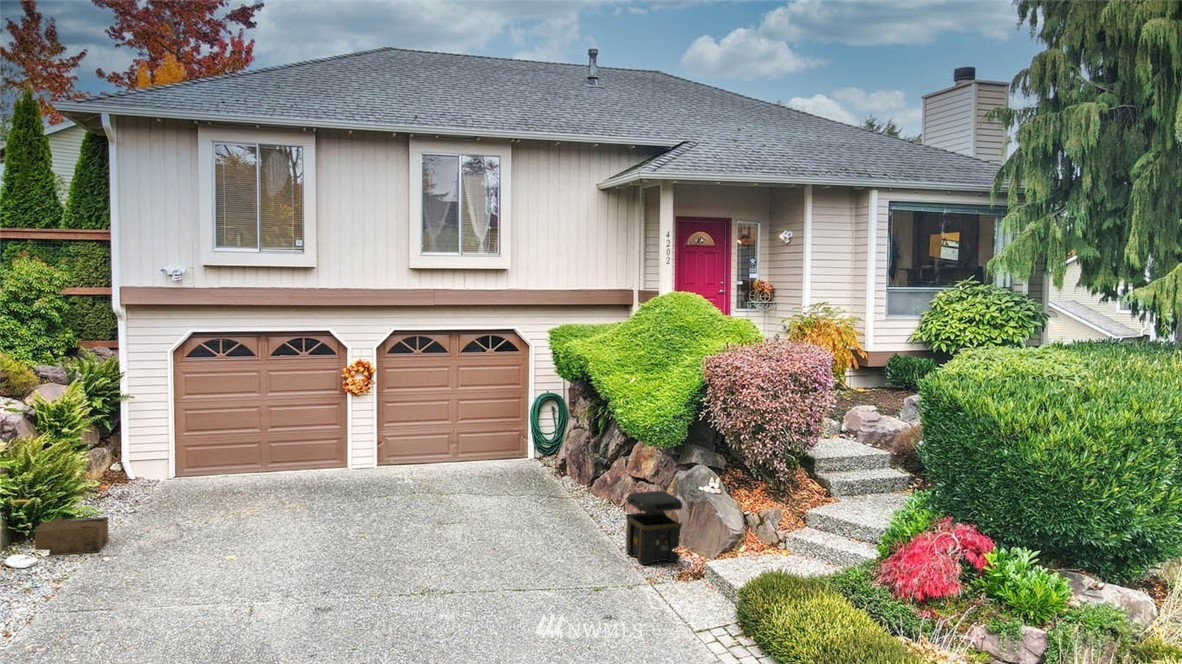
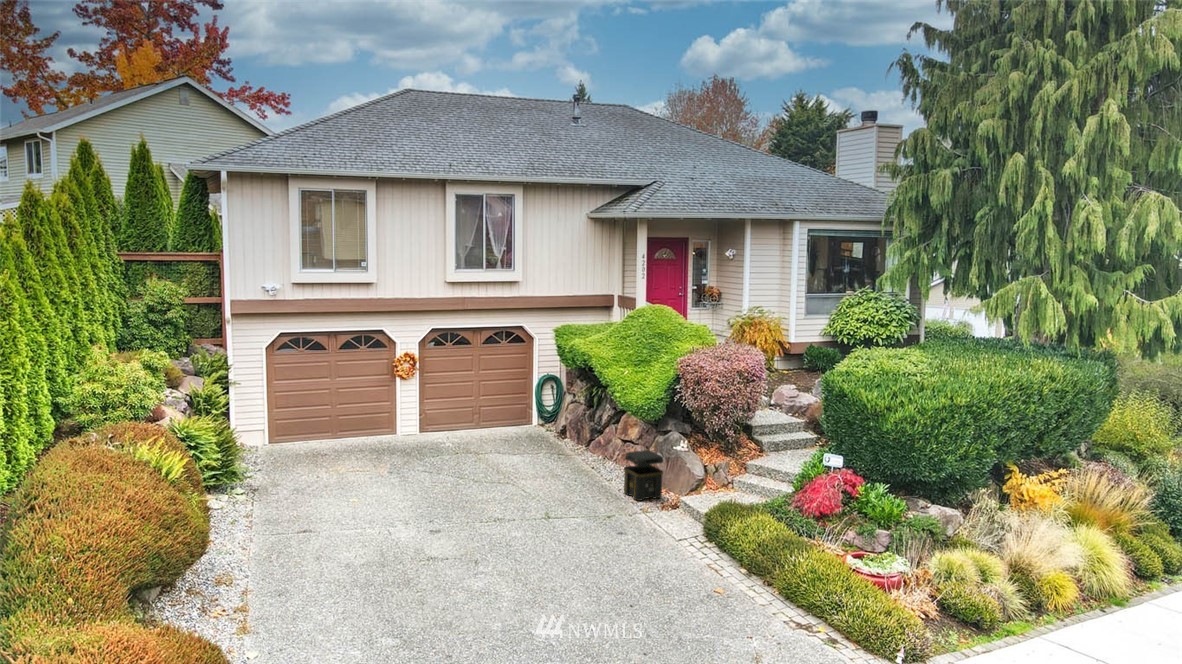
cardboard box: present [35,517,108,556] -> none [215,475,258,504]

